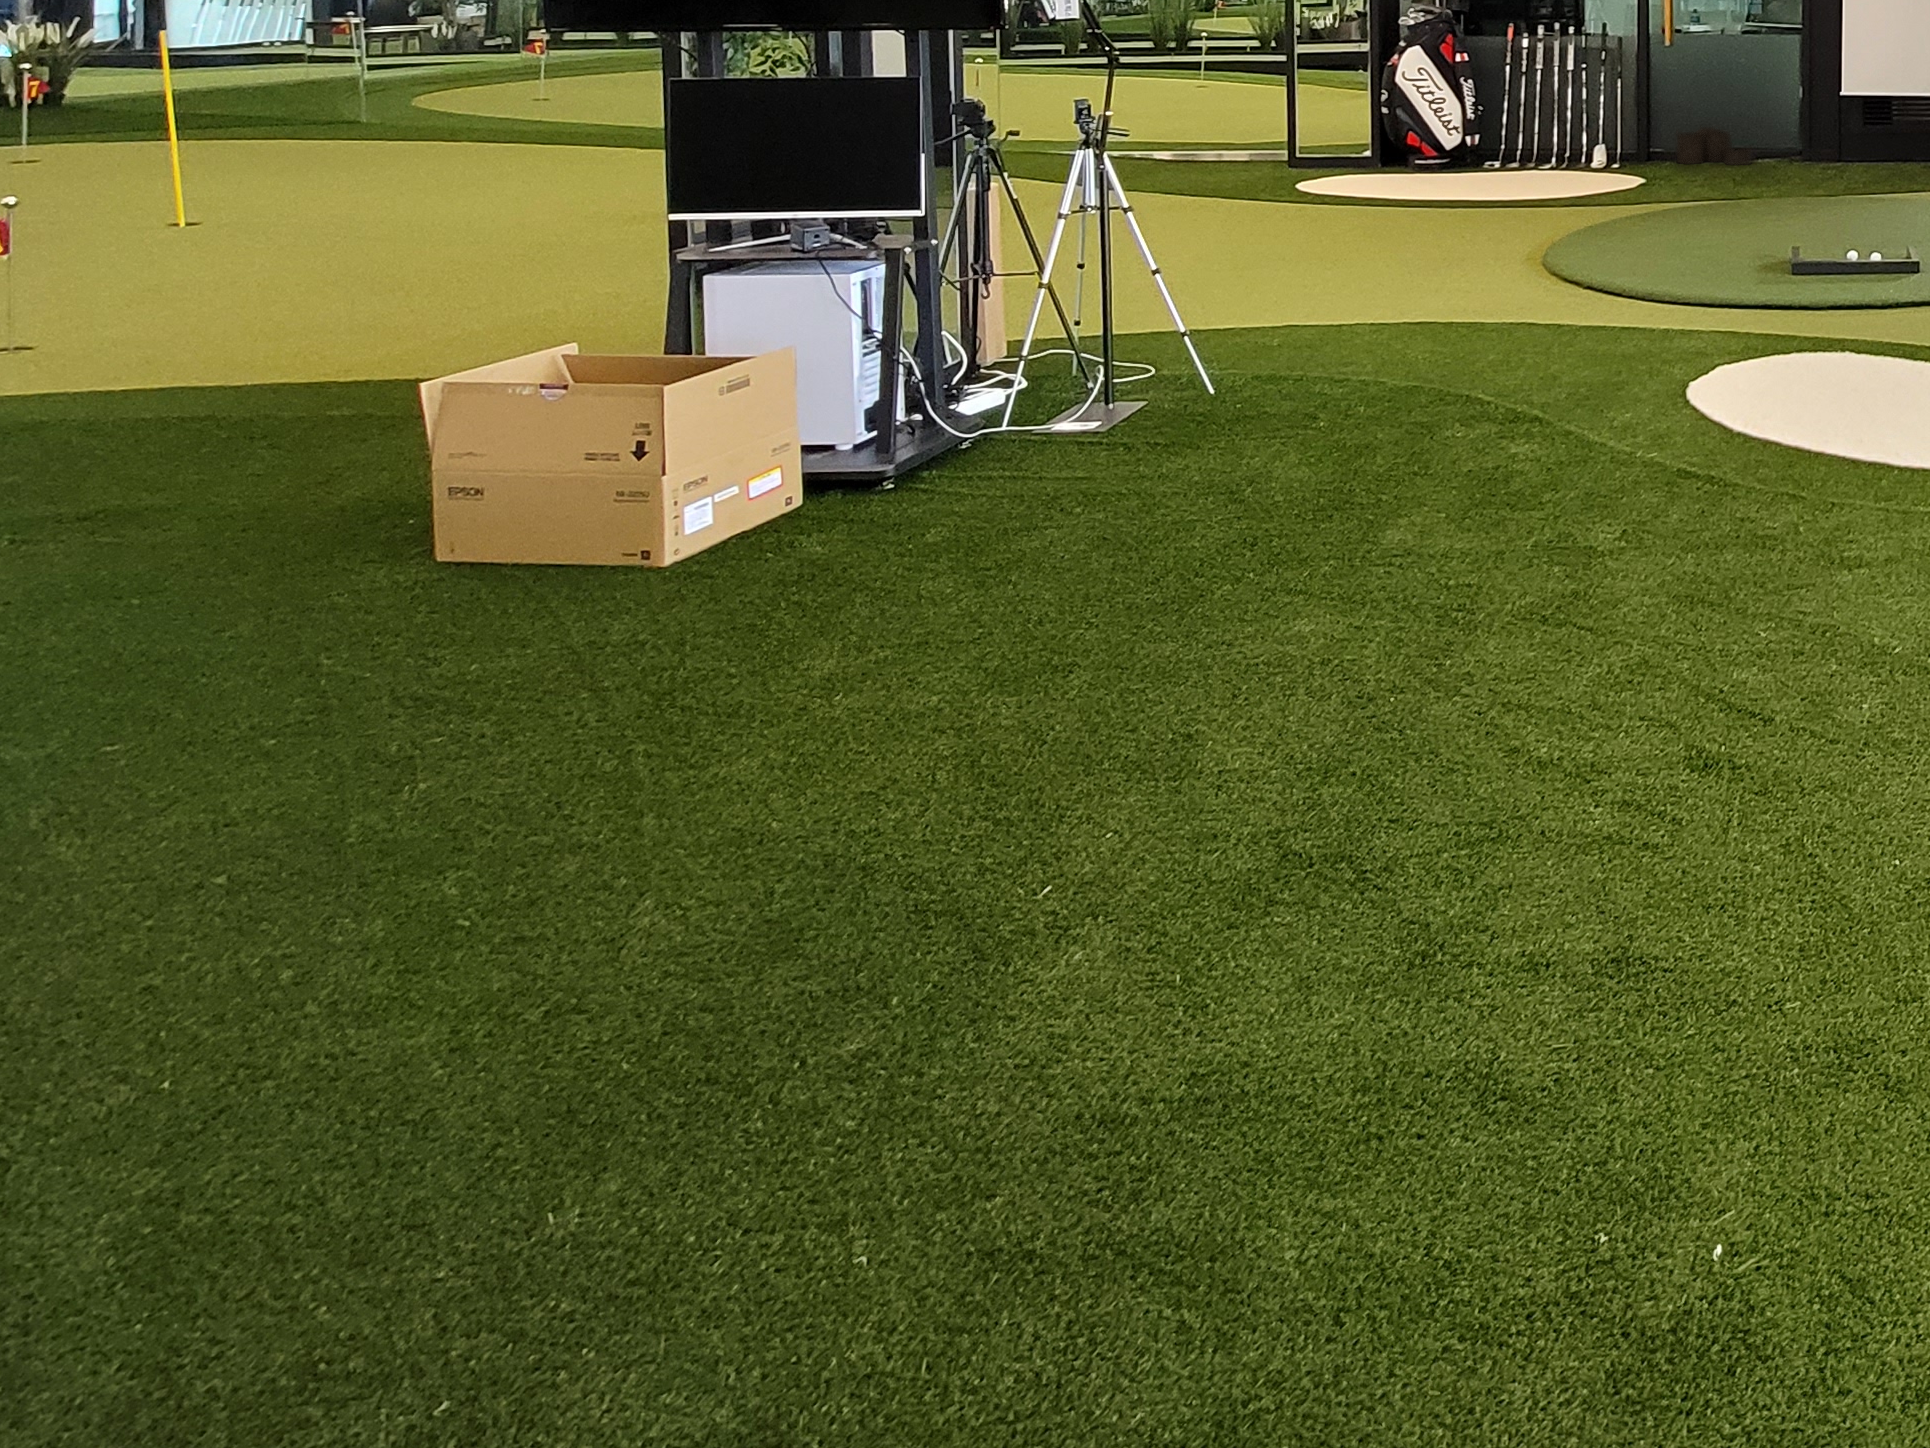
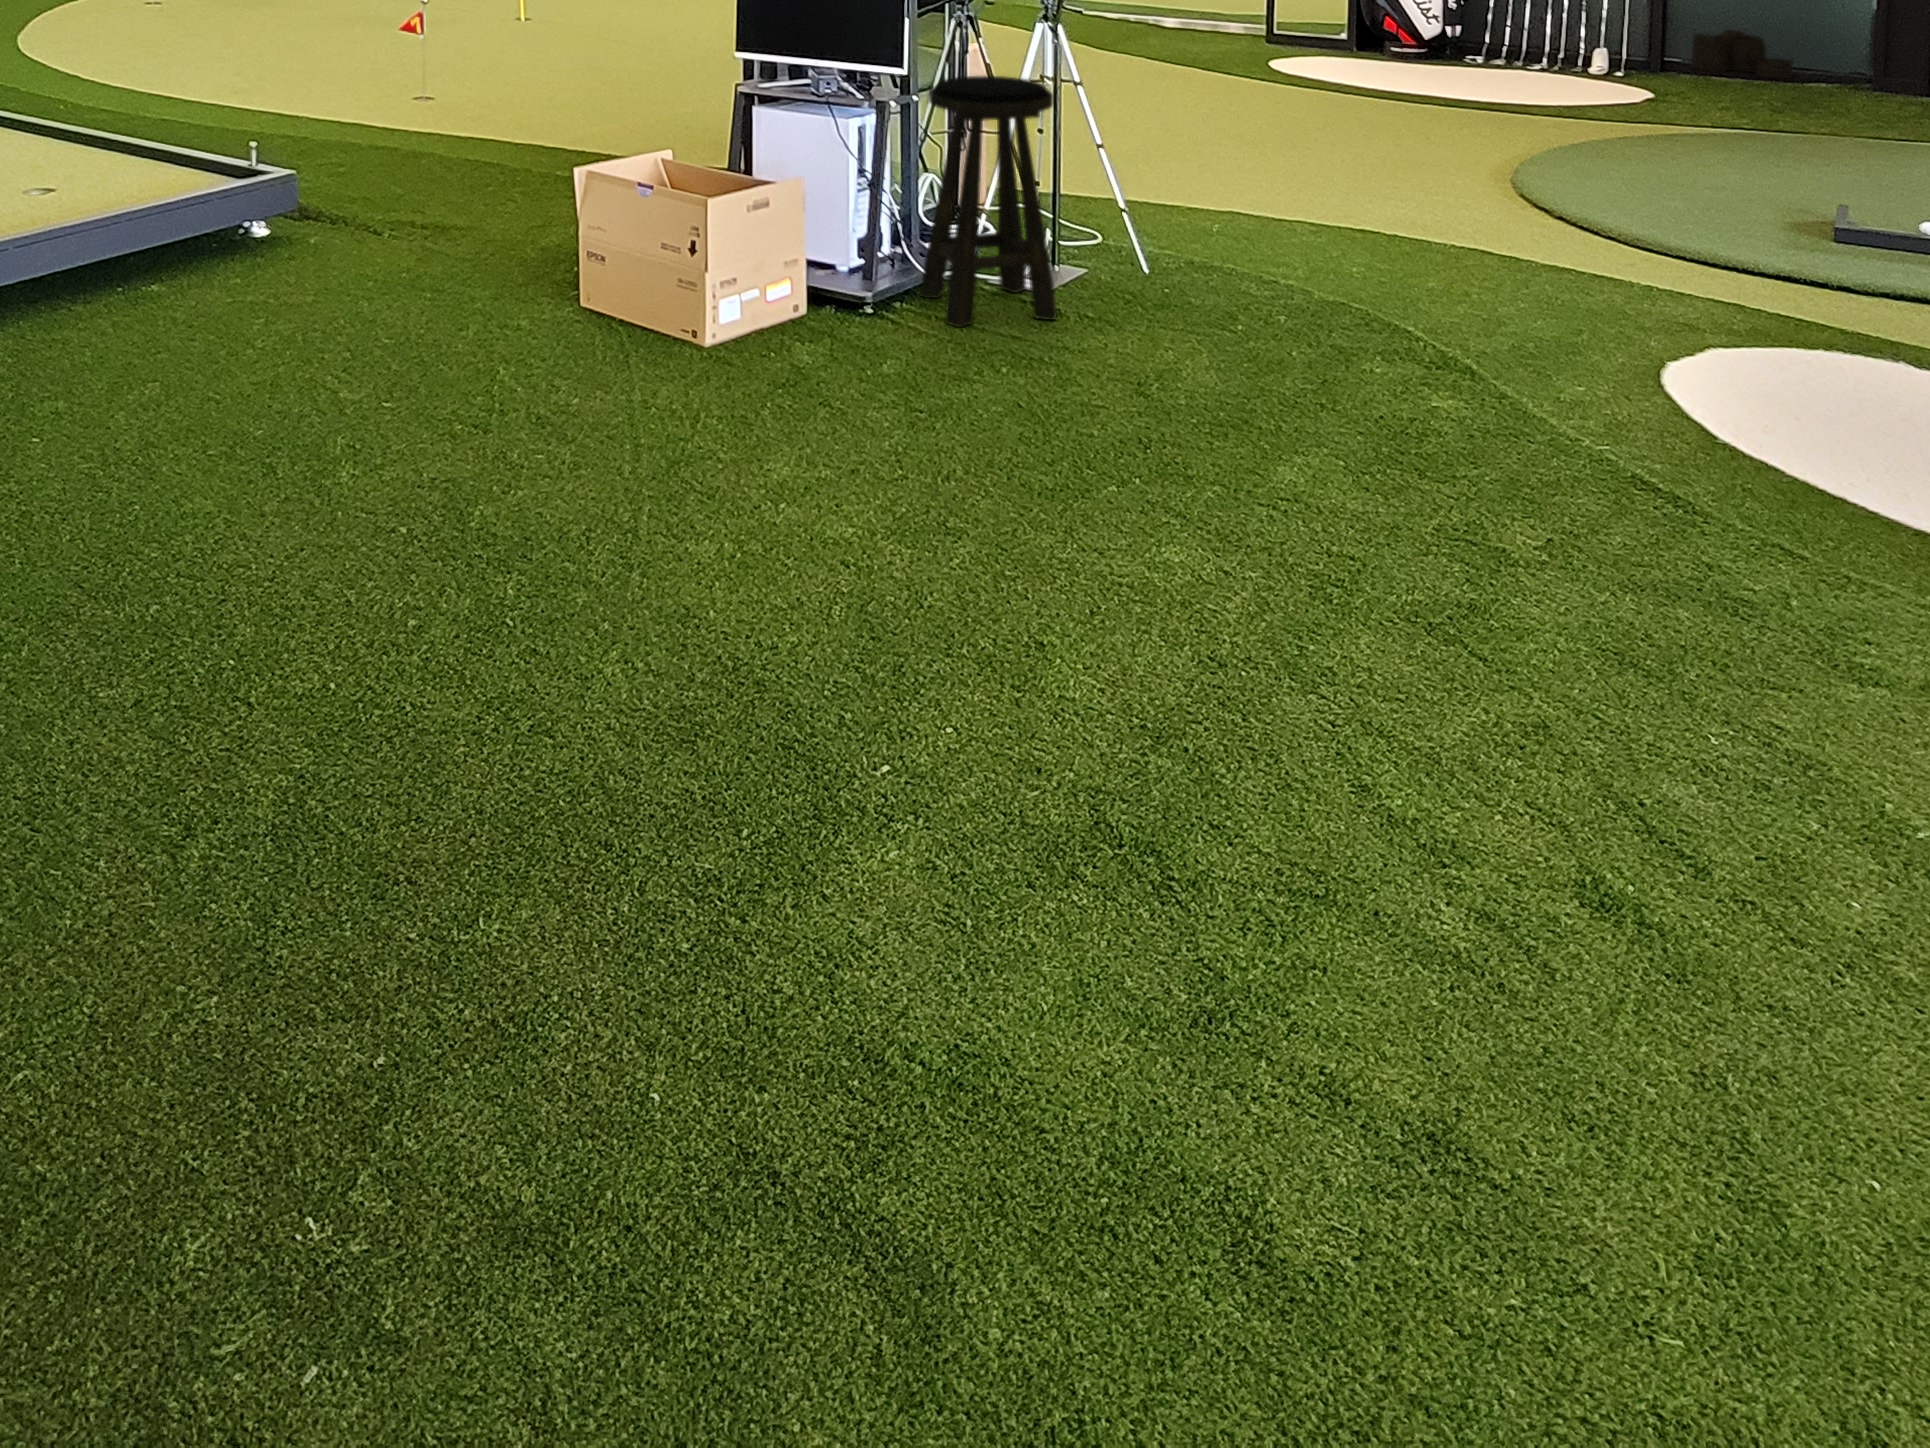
stool: none [949,209,1122,481] -> present [920,76,1057,327]

